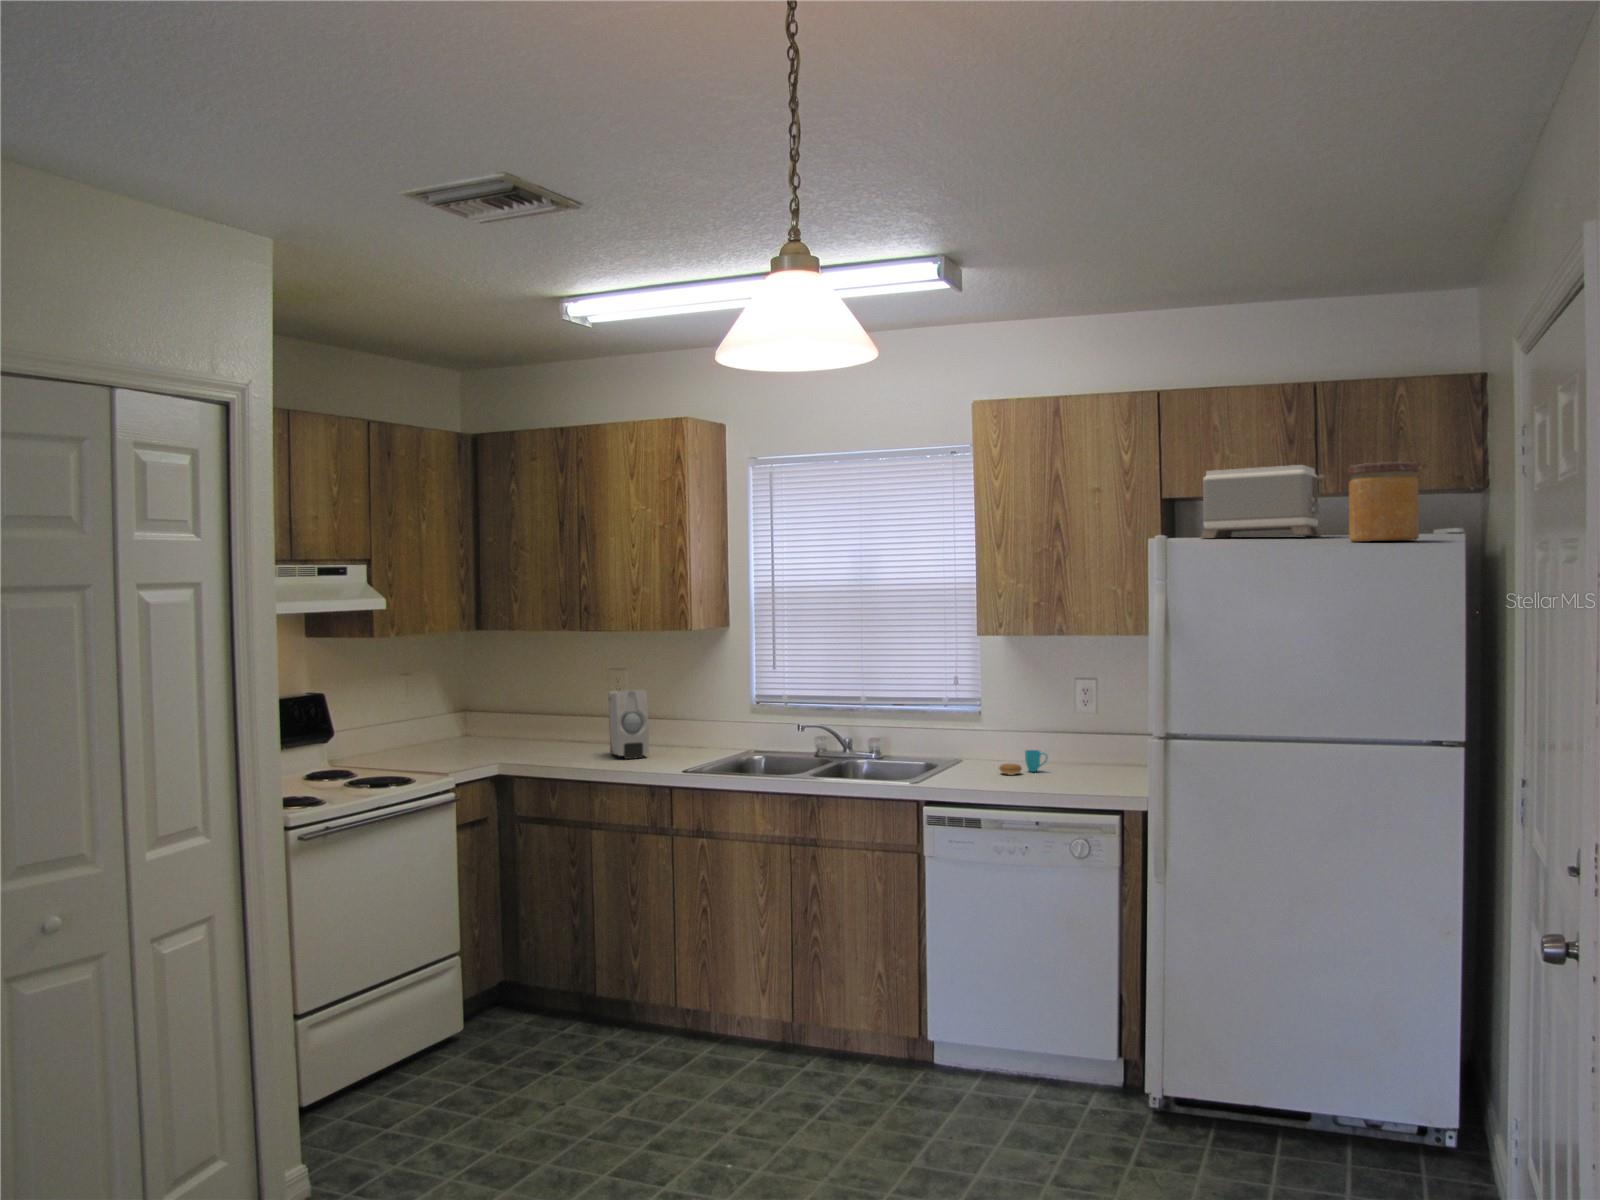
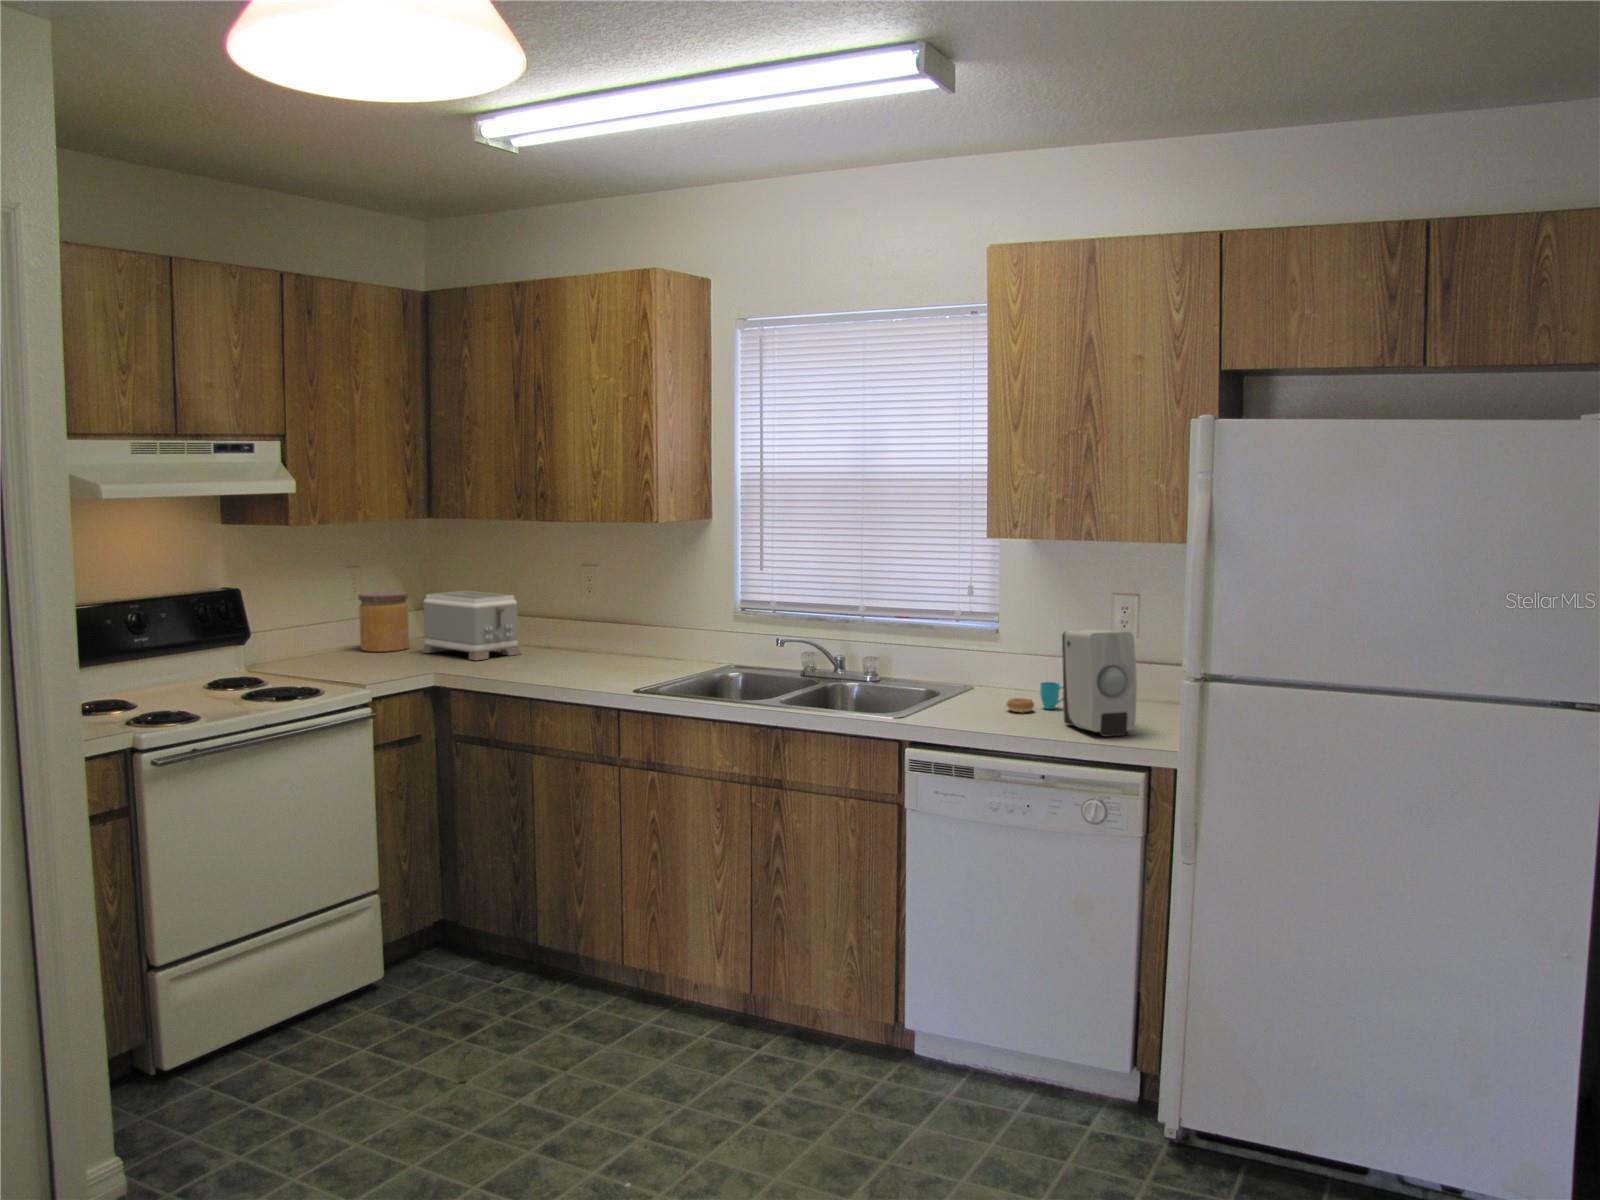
jar: present [1348,462,1419,542] -> present [359,591,409,652]
toaster: present [1201,465,1326,539] -> present [422,591,521,660]
soap dispenser: present [608,690,649,759] -> present [1062,630,1137,737]

